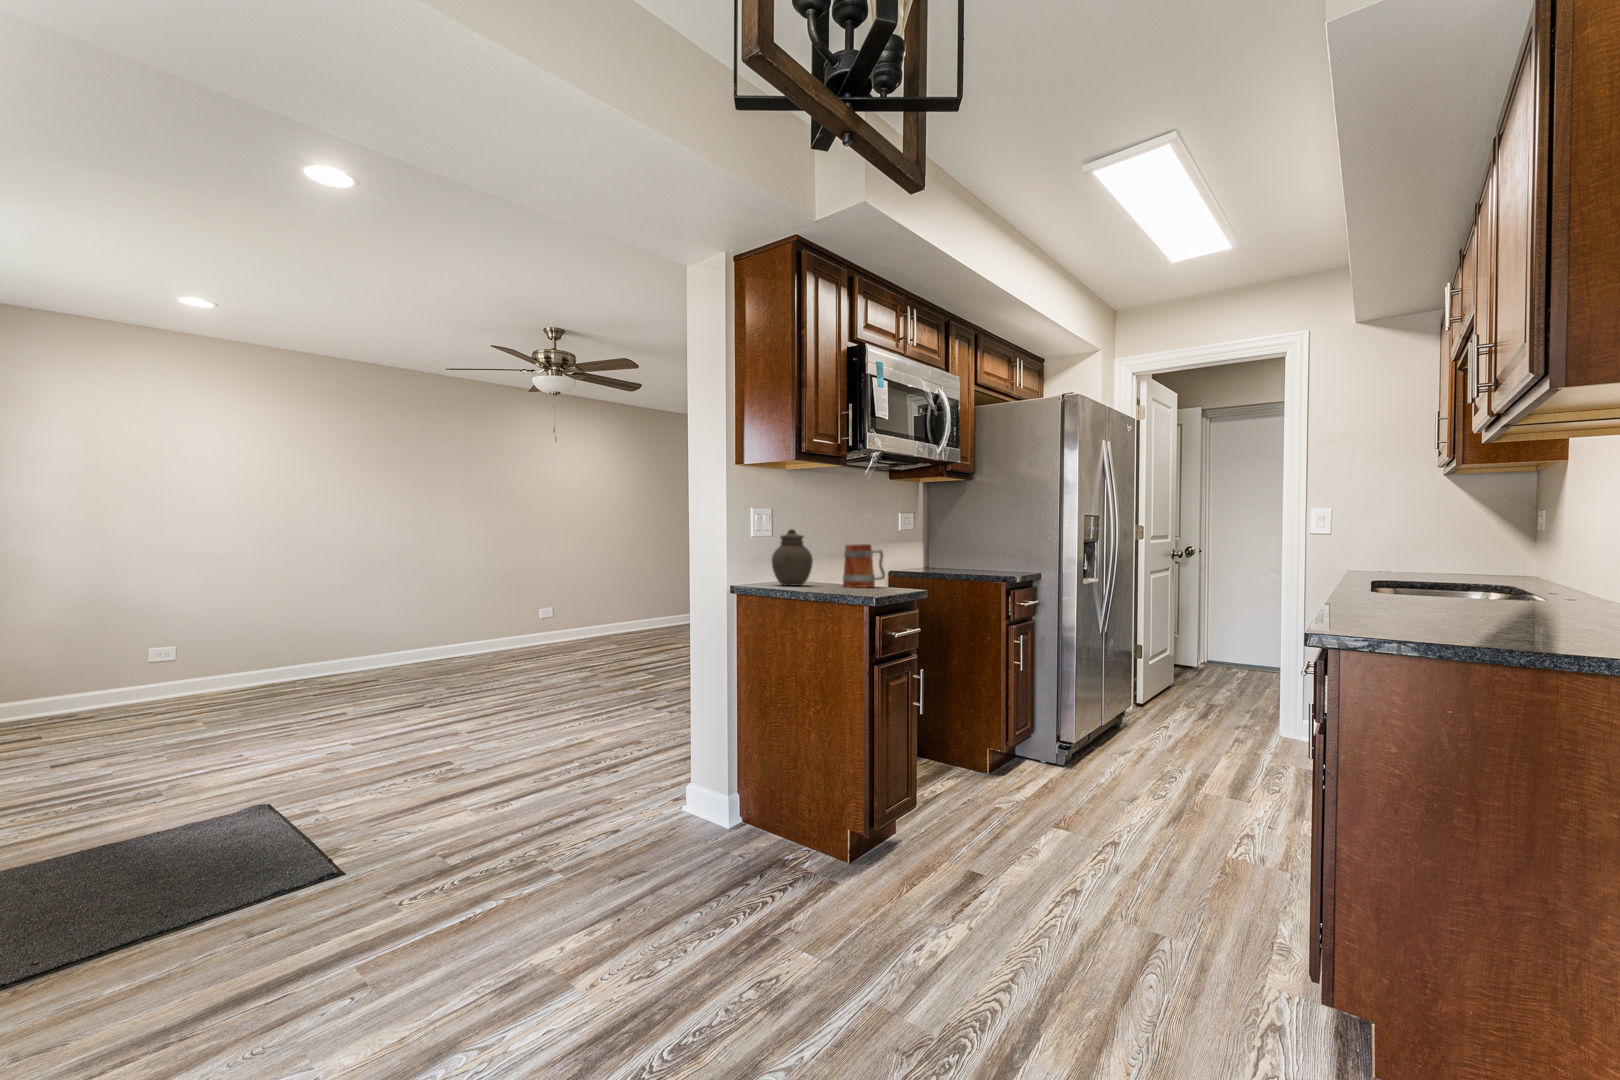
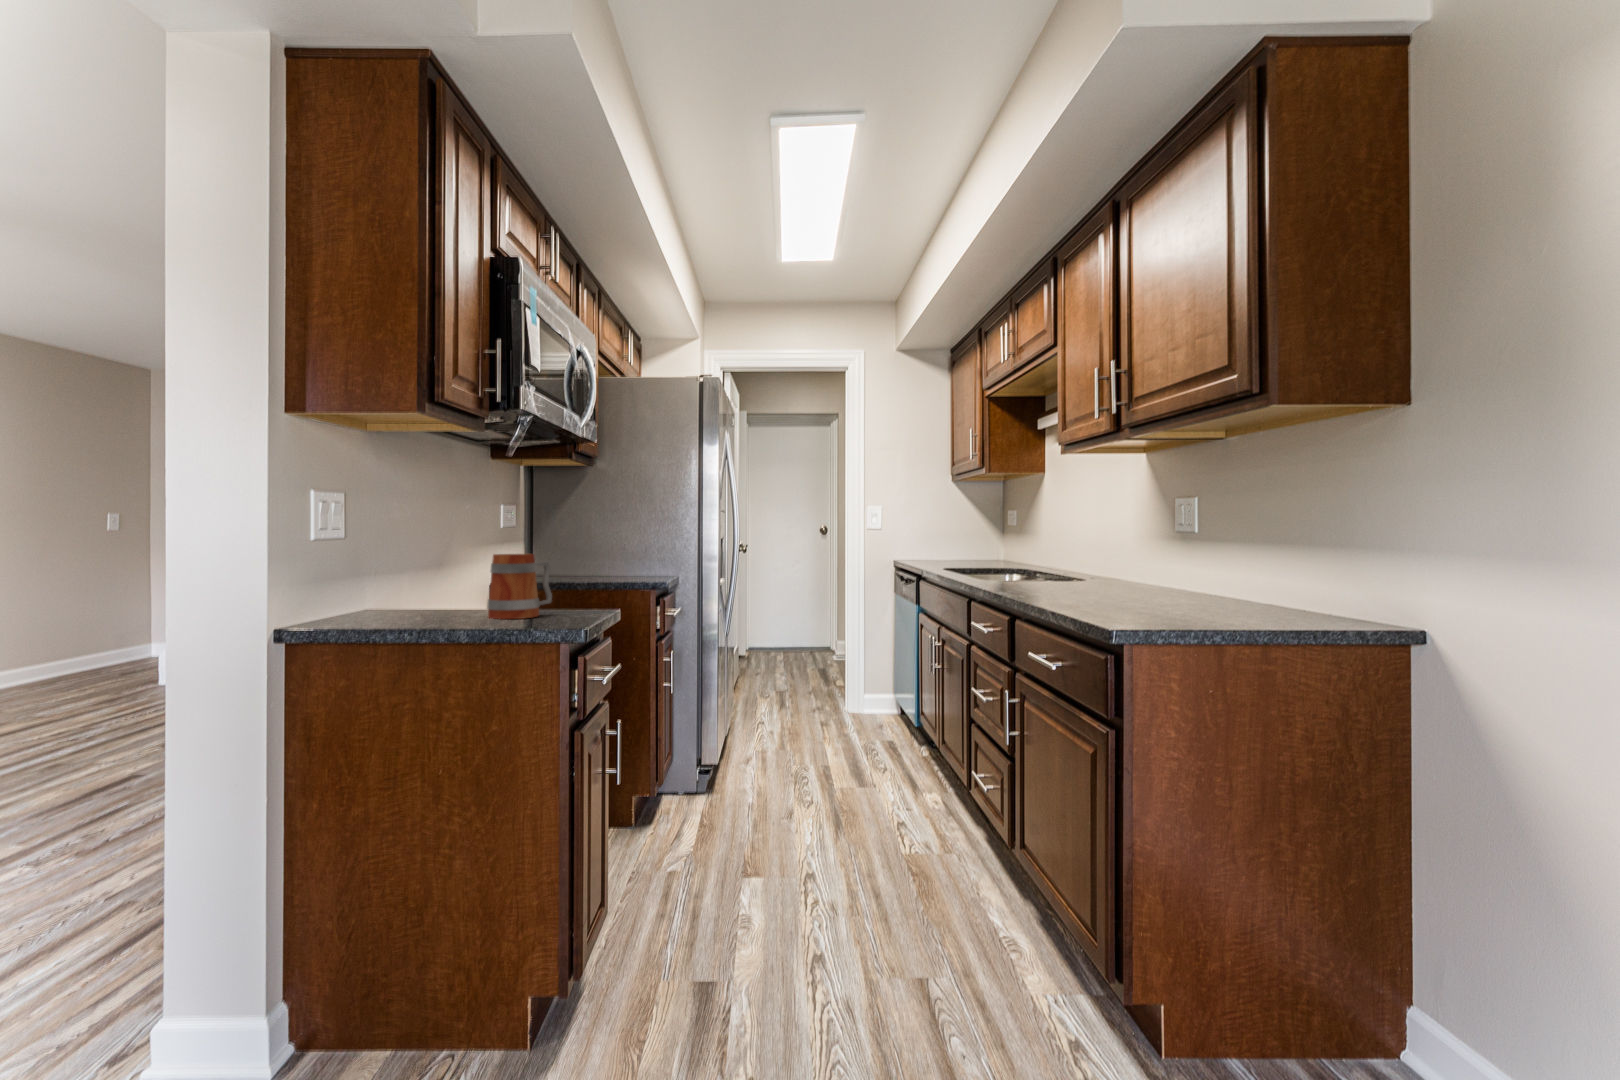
jar: present [772,529,813,586] -> none [361,530,439,622]

